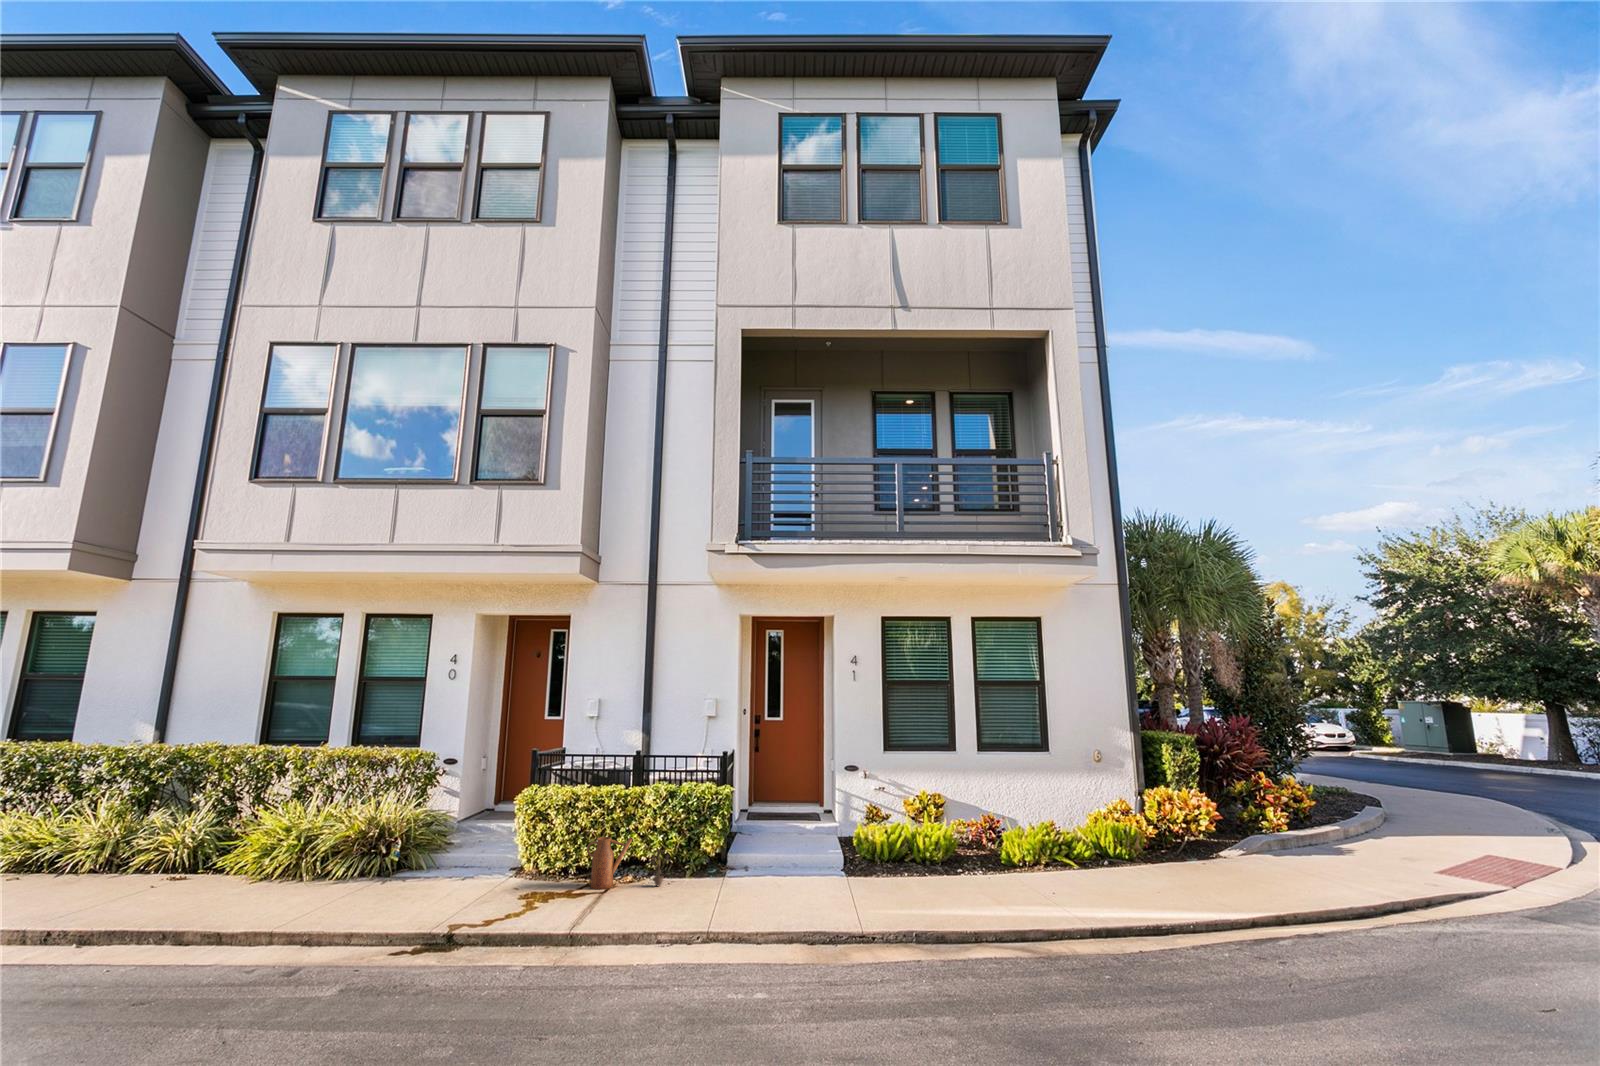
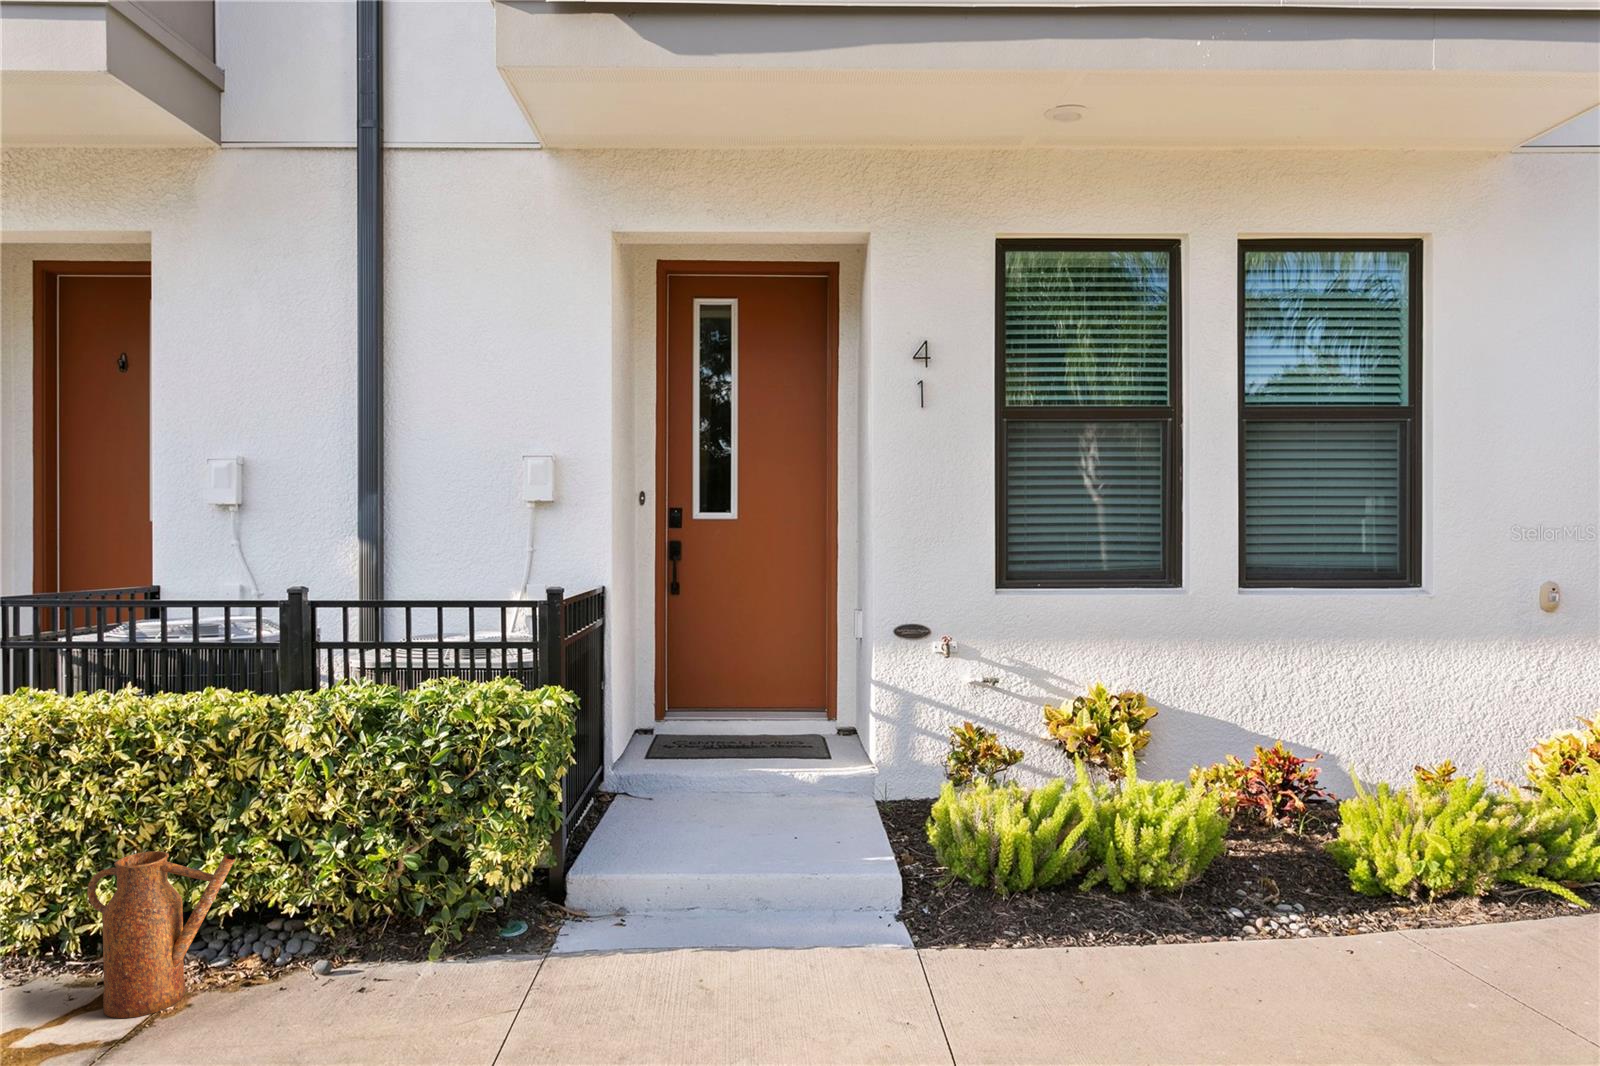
decorative plant: present [652,851,667,886] -> none [280,884,364,998]

